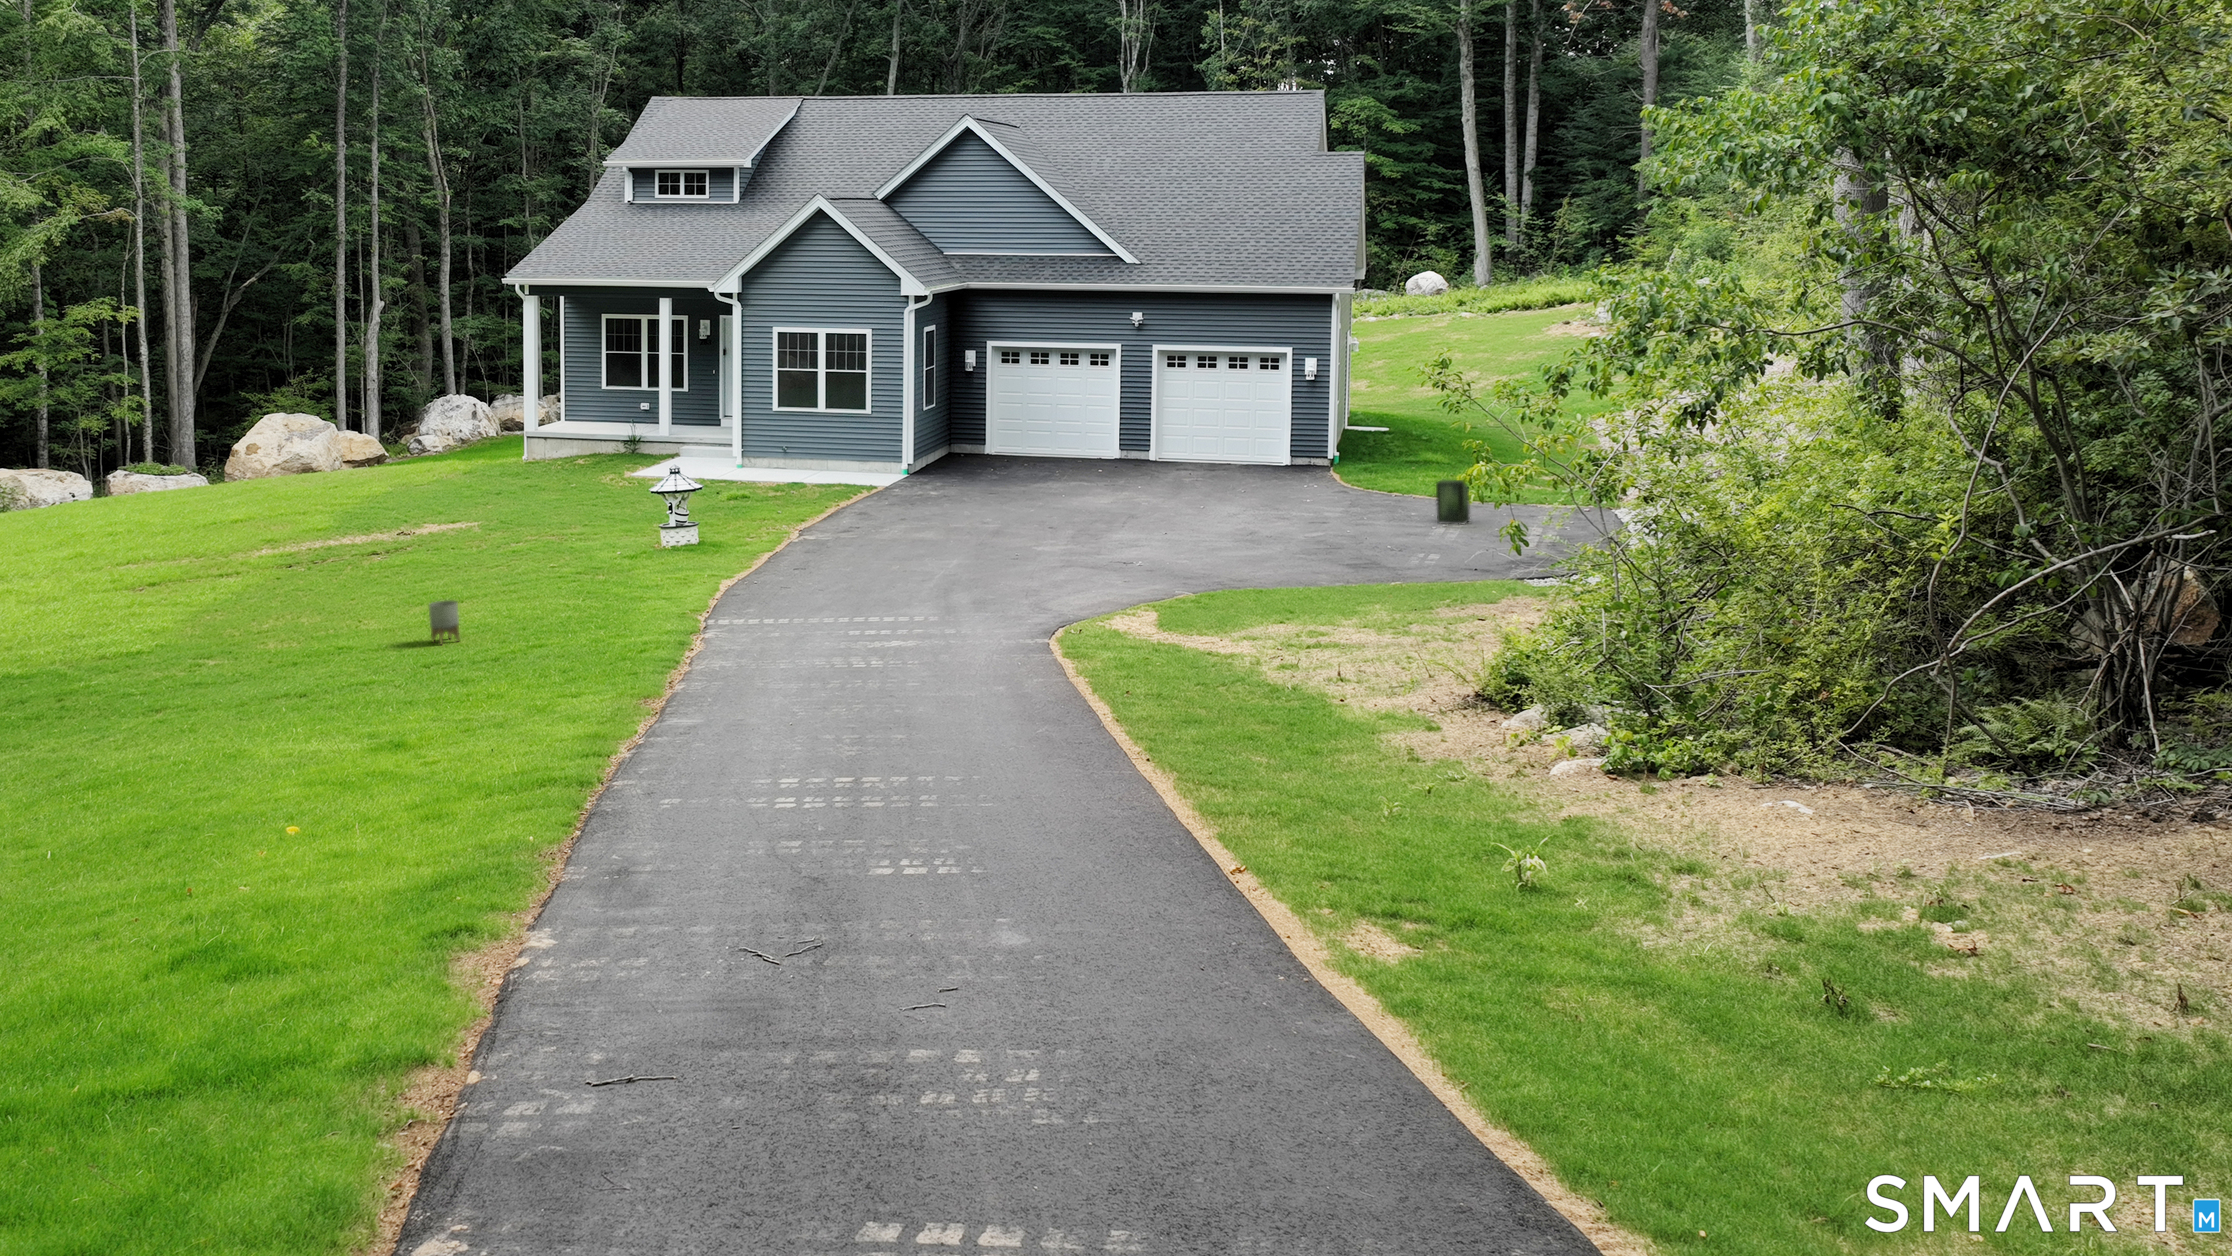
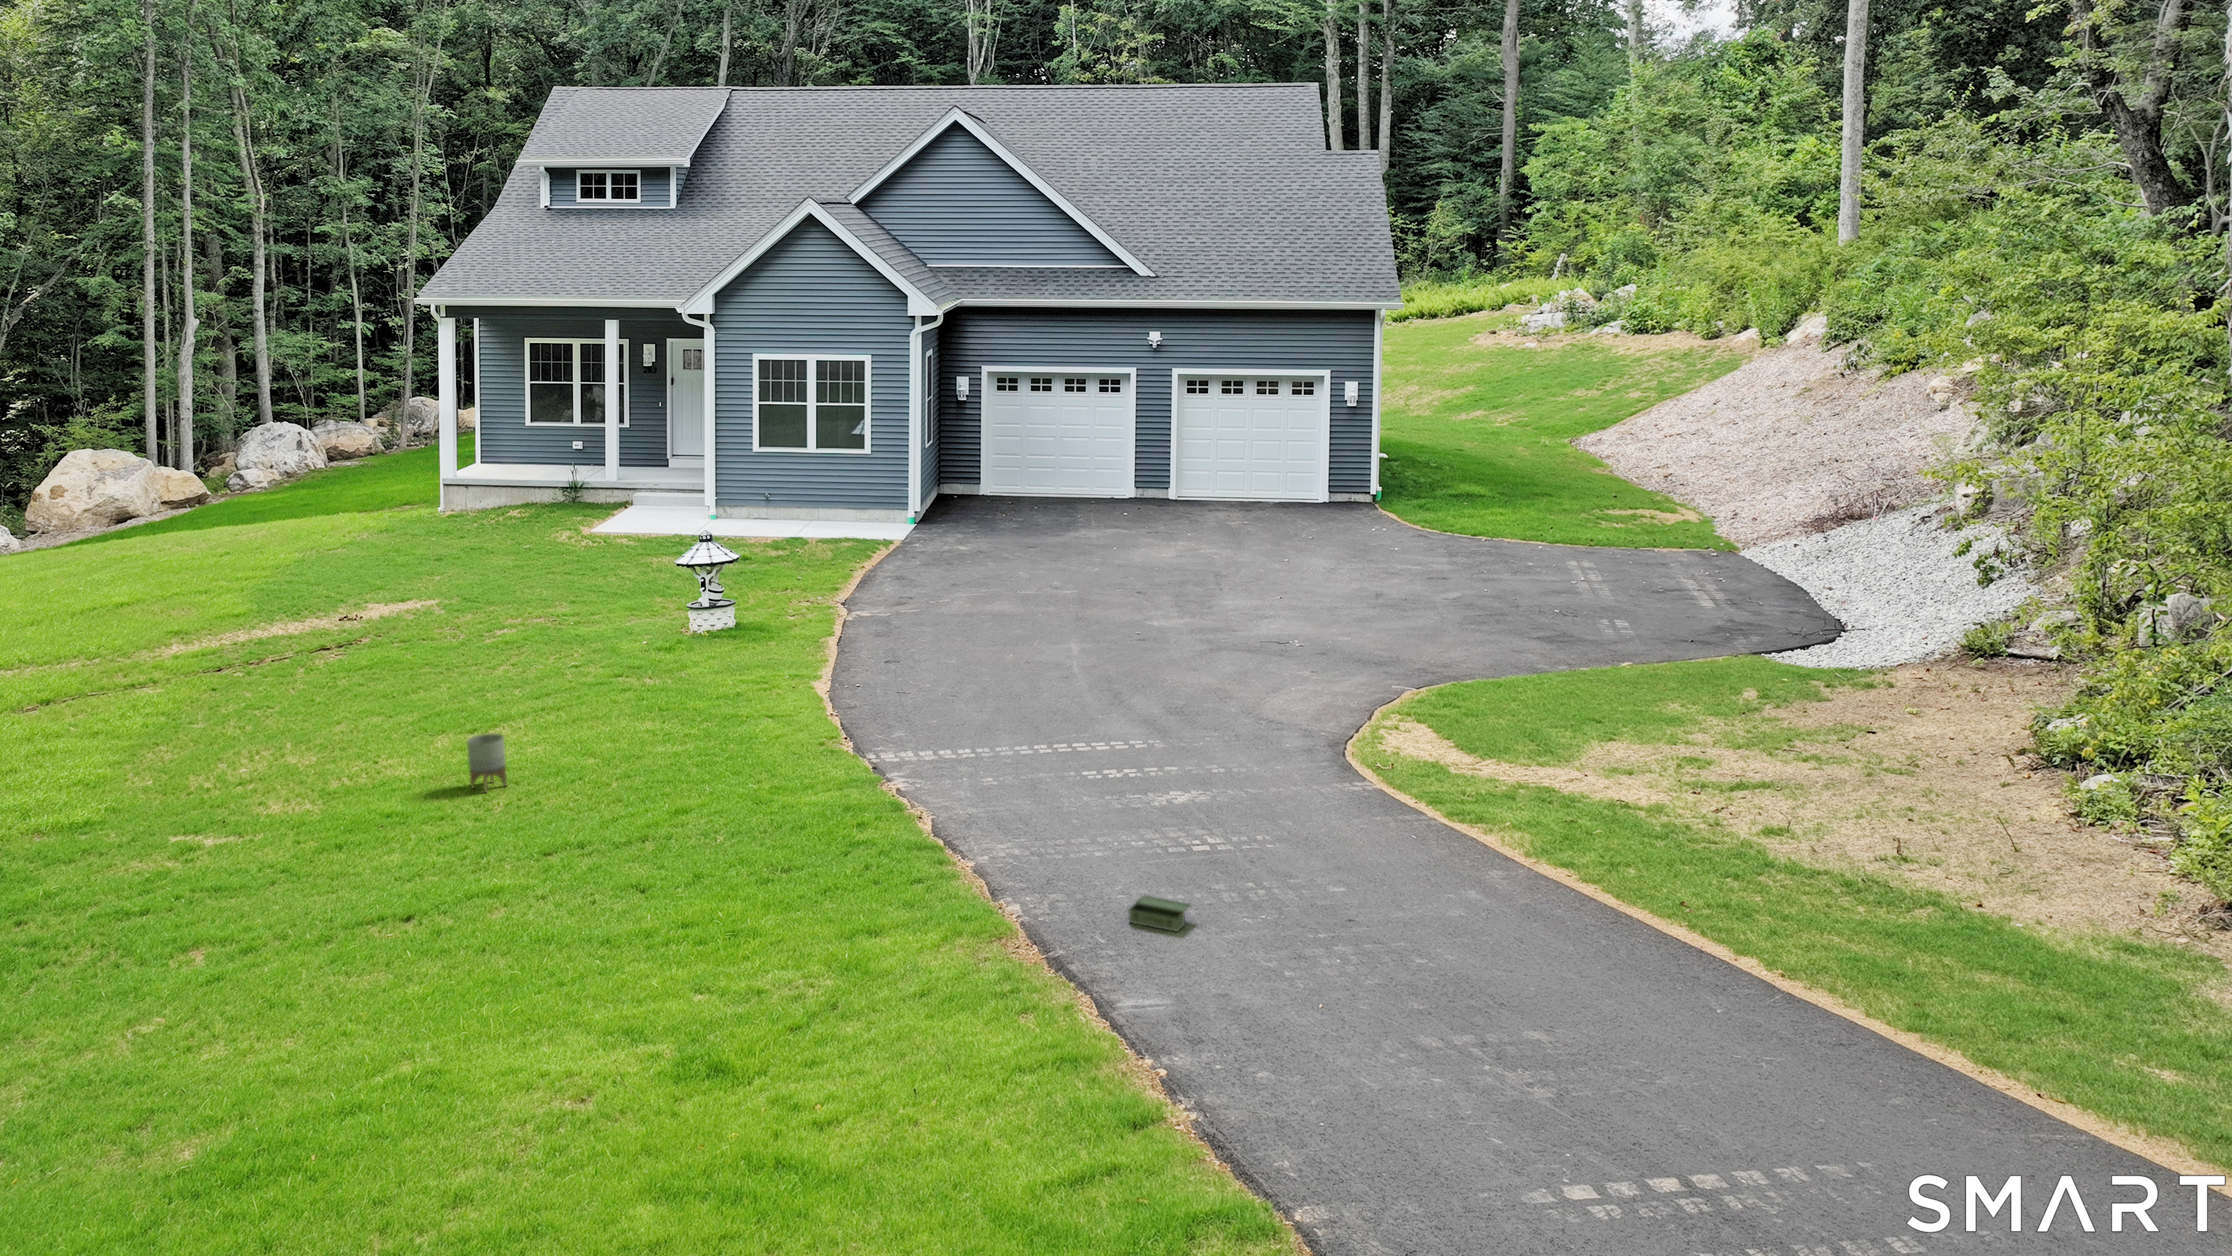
storage box: present [1436,480,1470,524] -> none [1529,523,1563,573]
toolbox: none [858,714,908,738] -> present [1129,895,1191,931]

